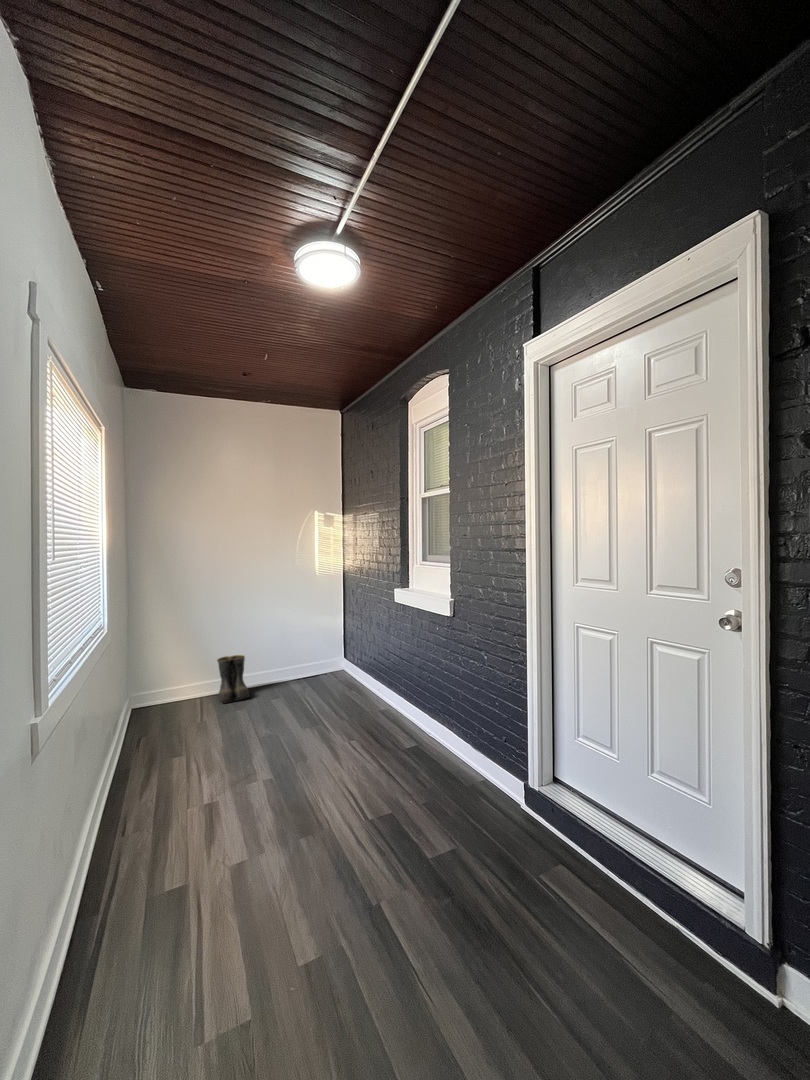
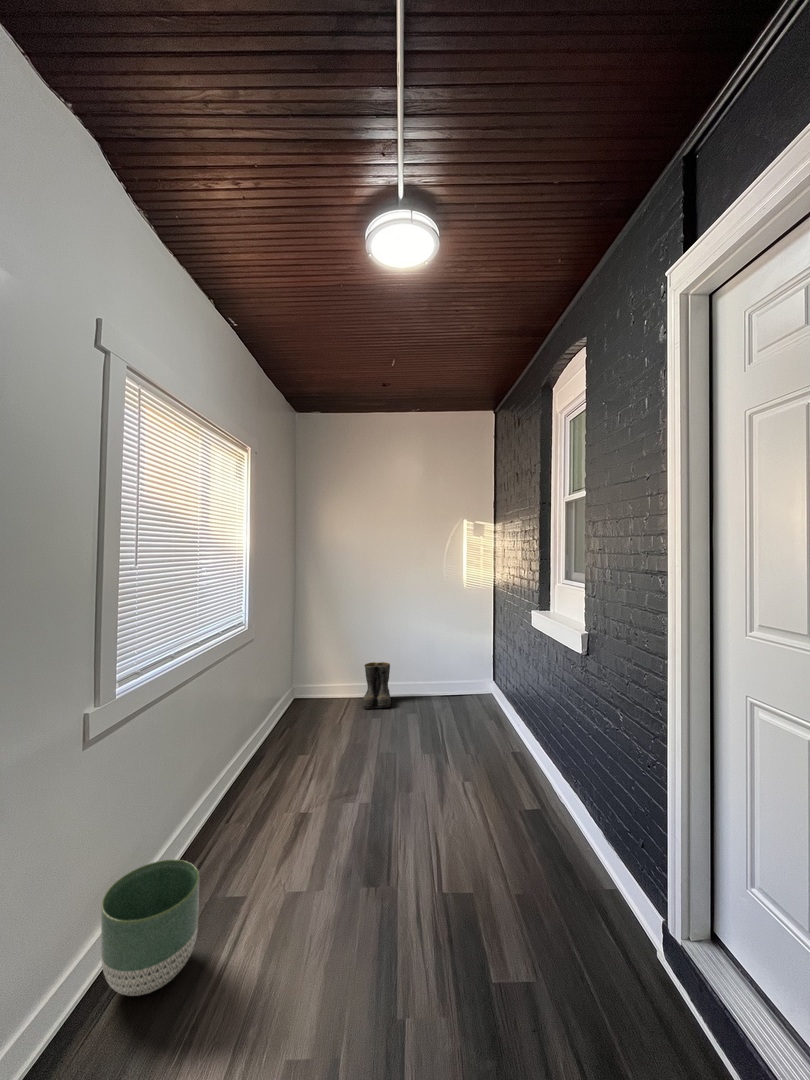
planter: none [63,859,168,1000] -> present [101,860,199,996]

